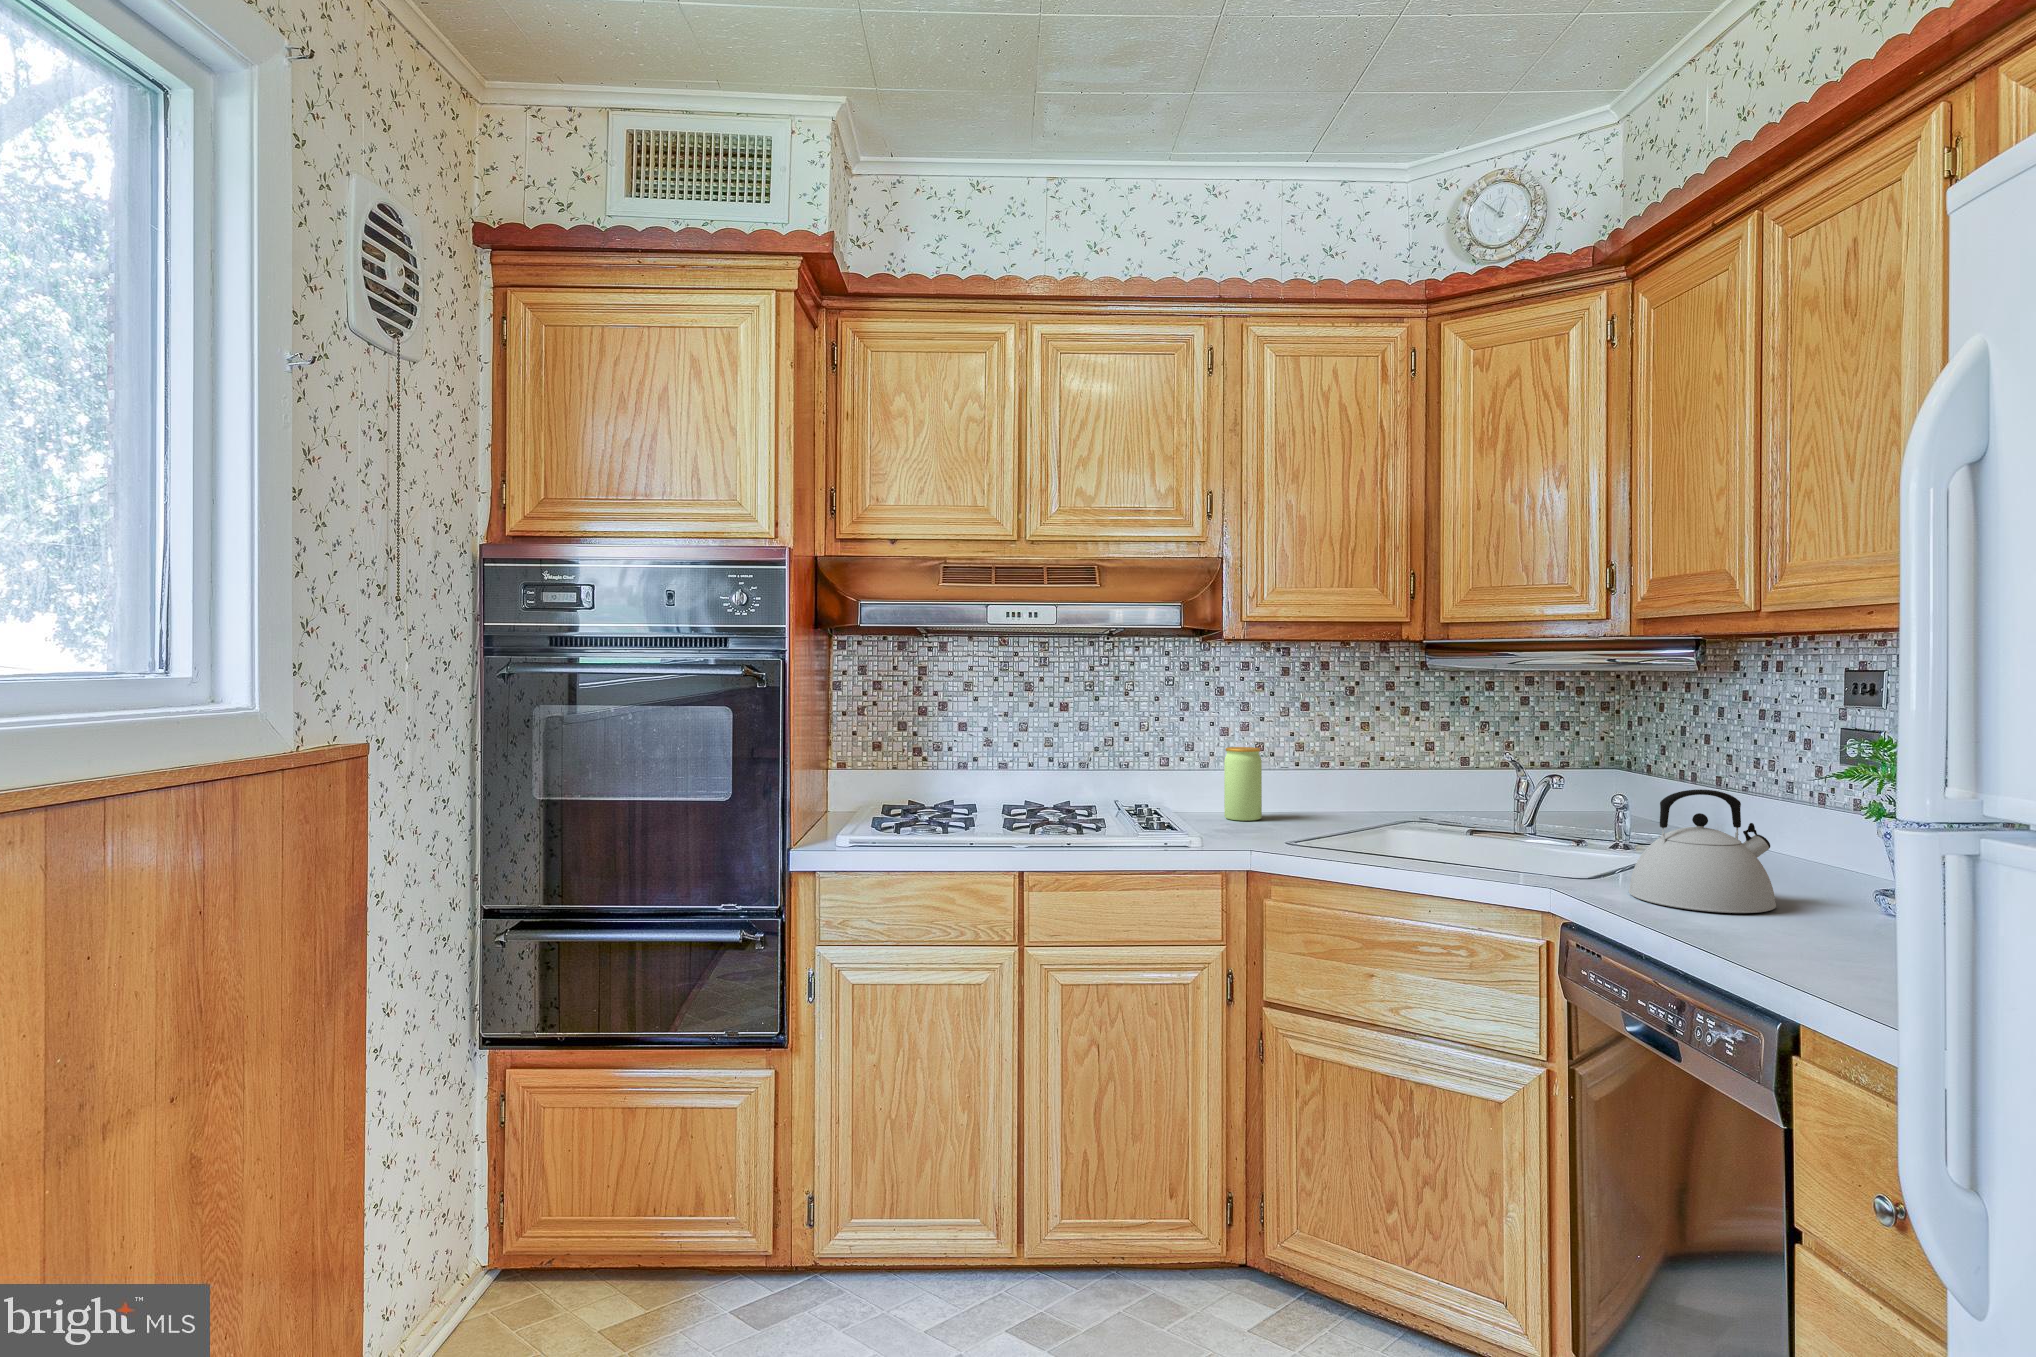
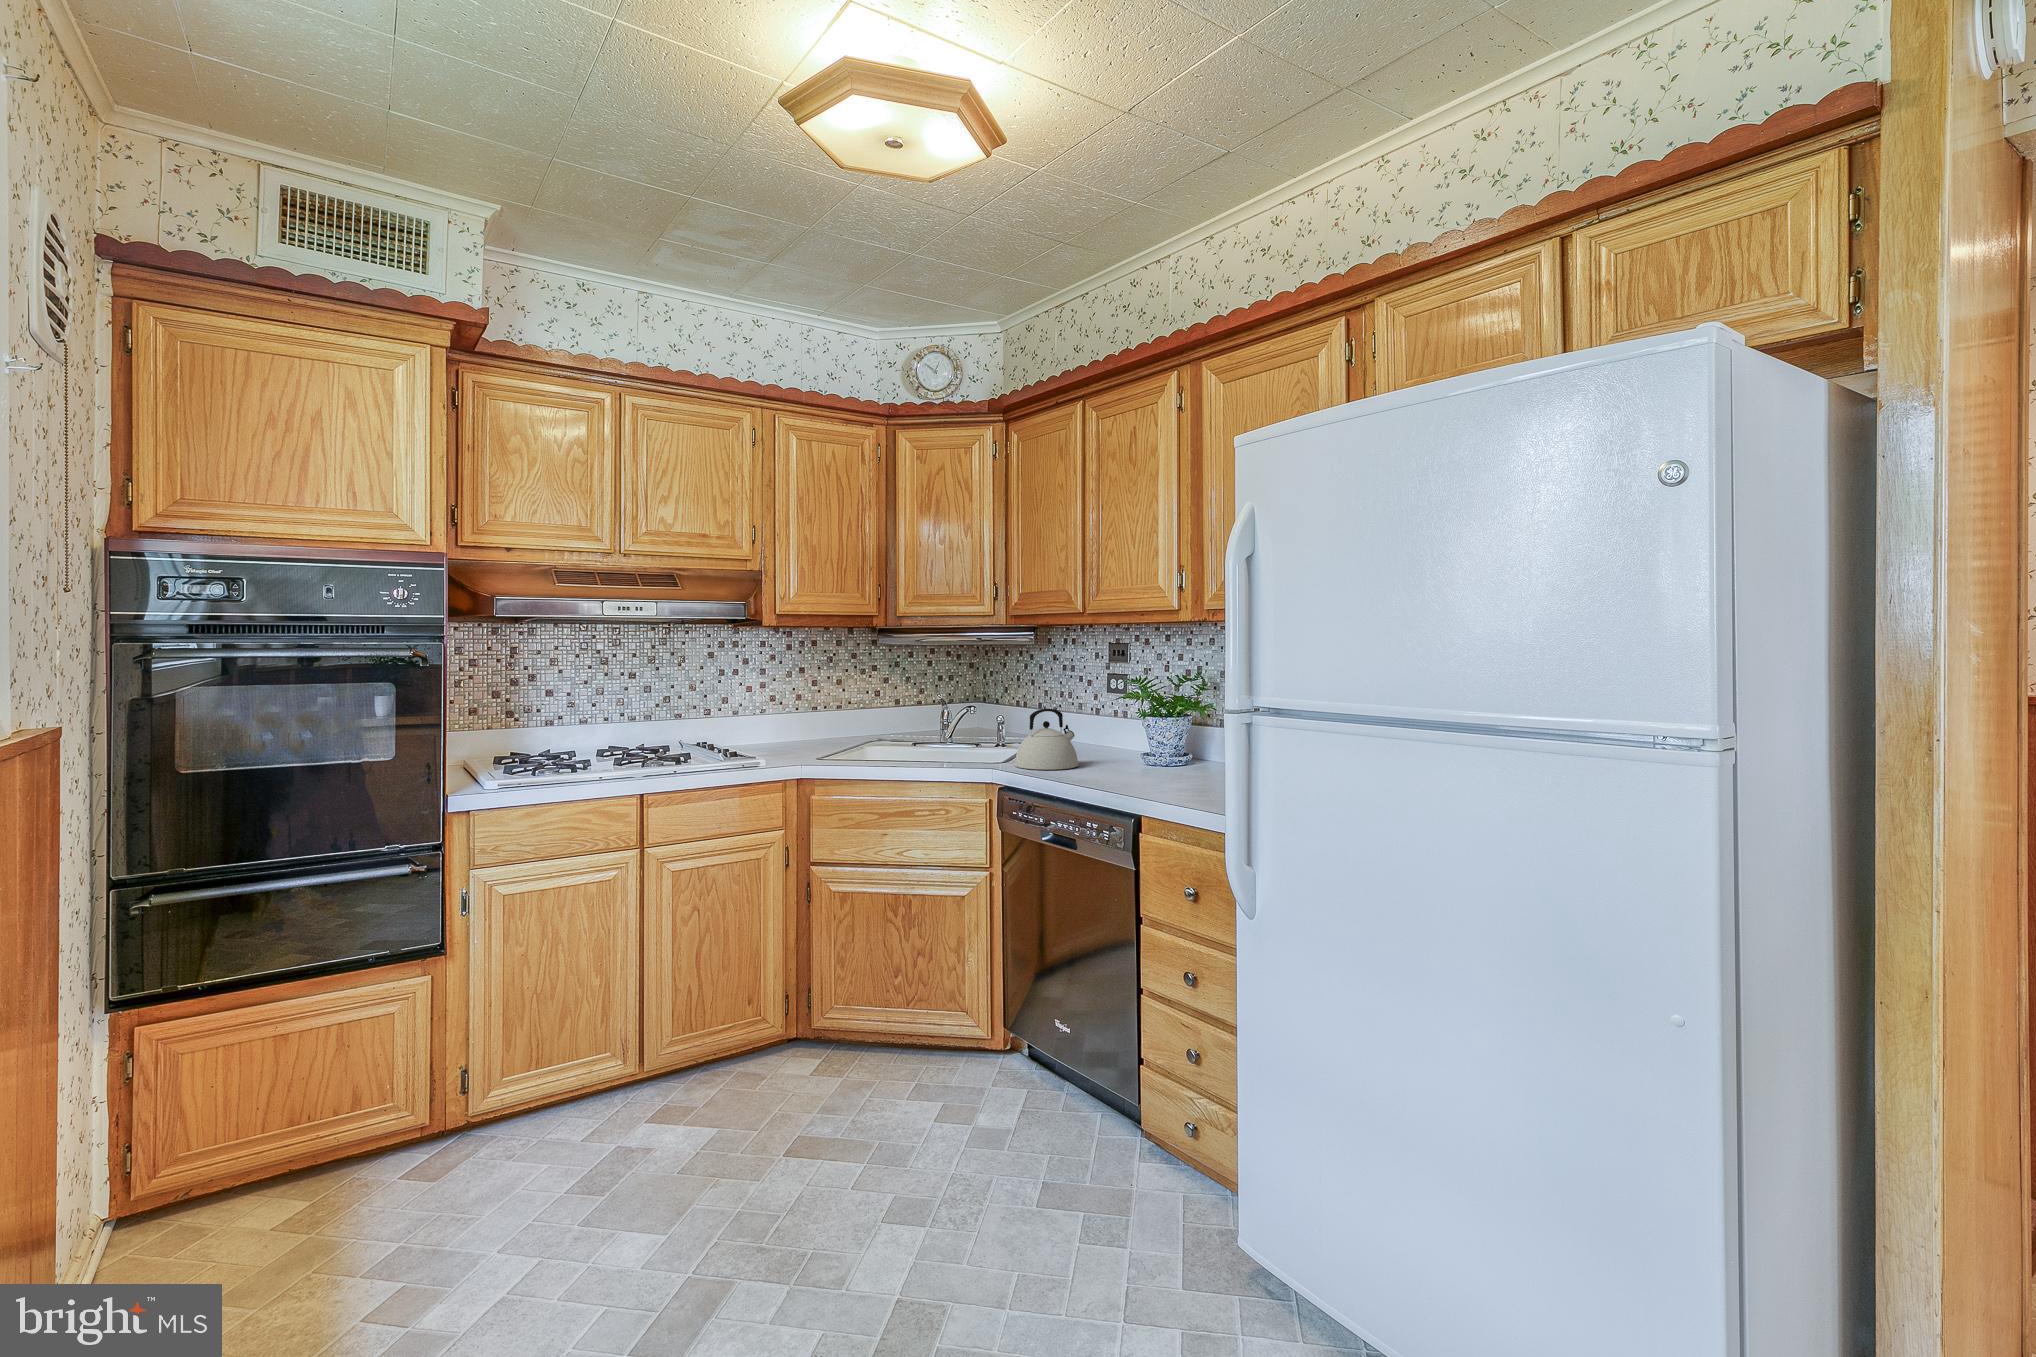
jar: present [1224,747,1262,821] -> none [757,701,783,751]

